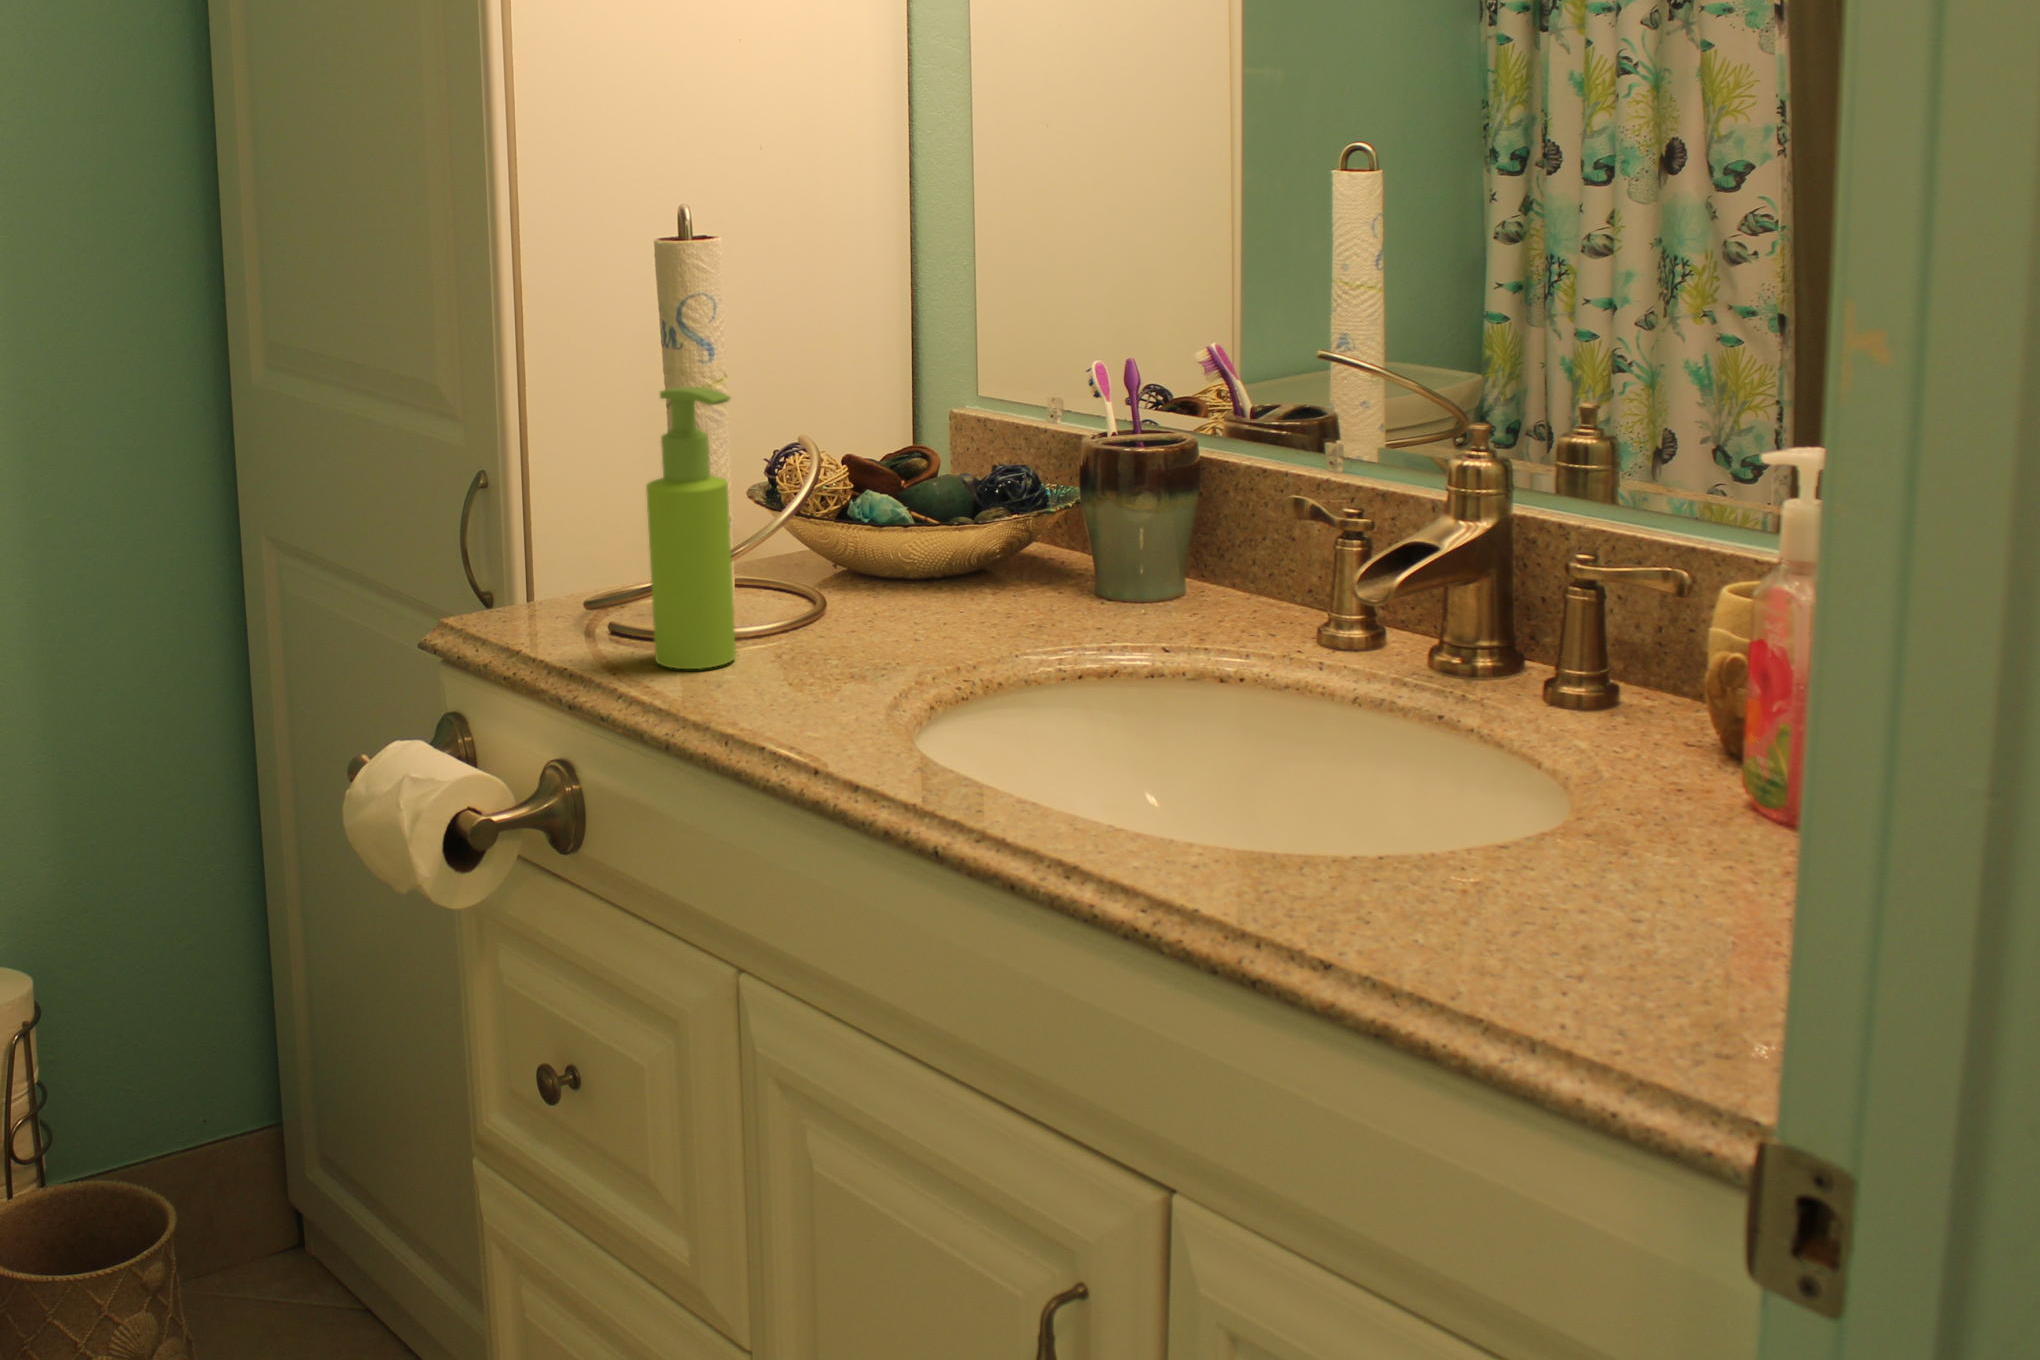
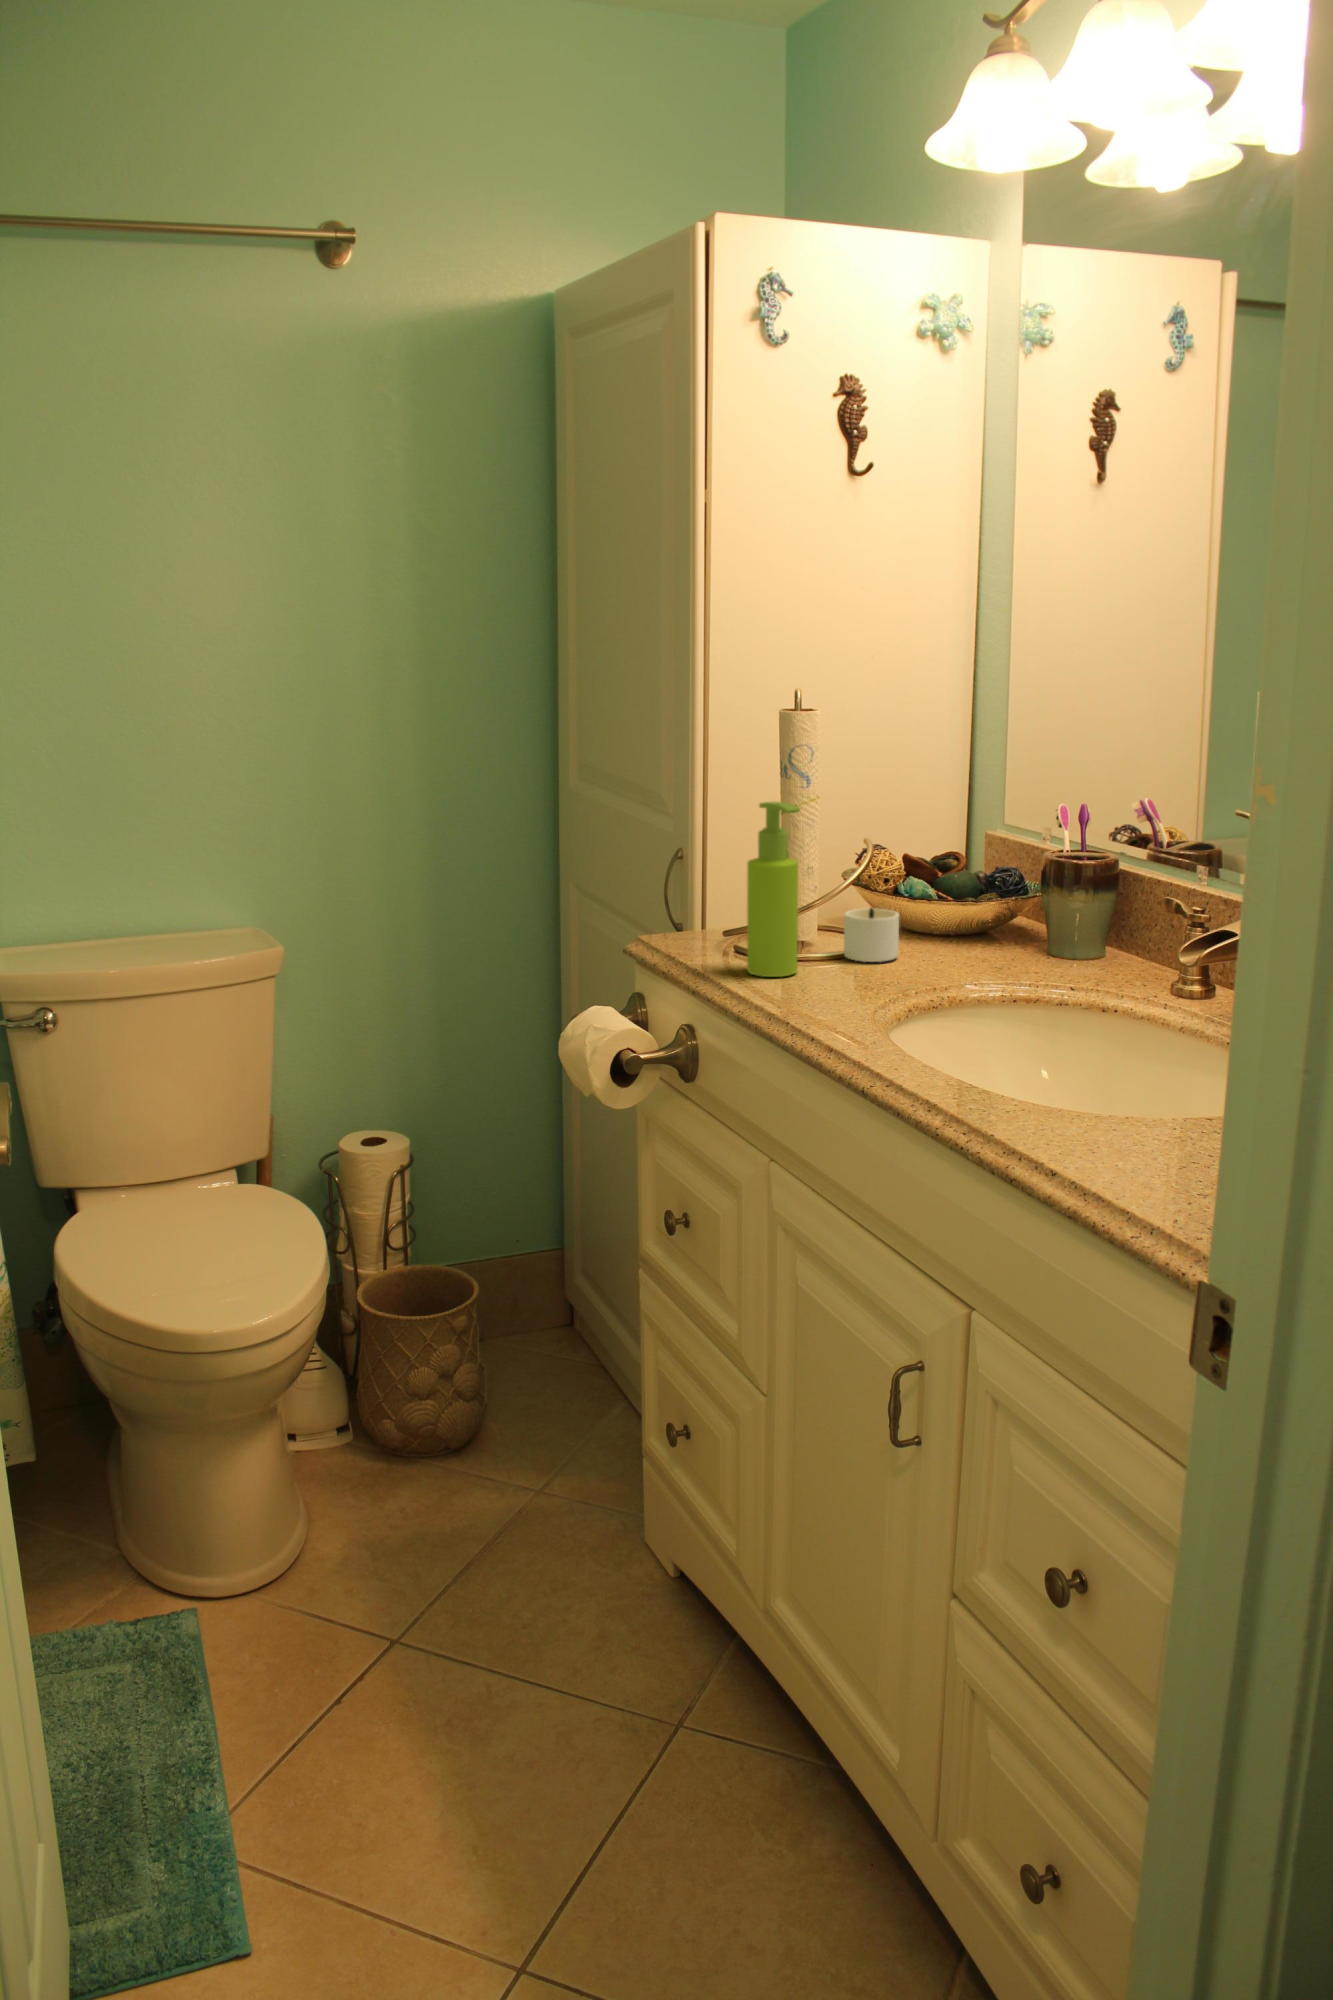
candle: none [791,542,923,629] -> present [844,908,899,962]

